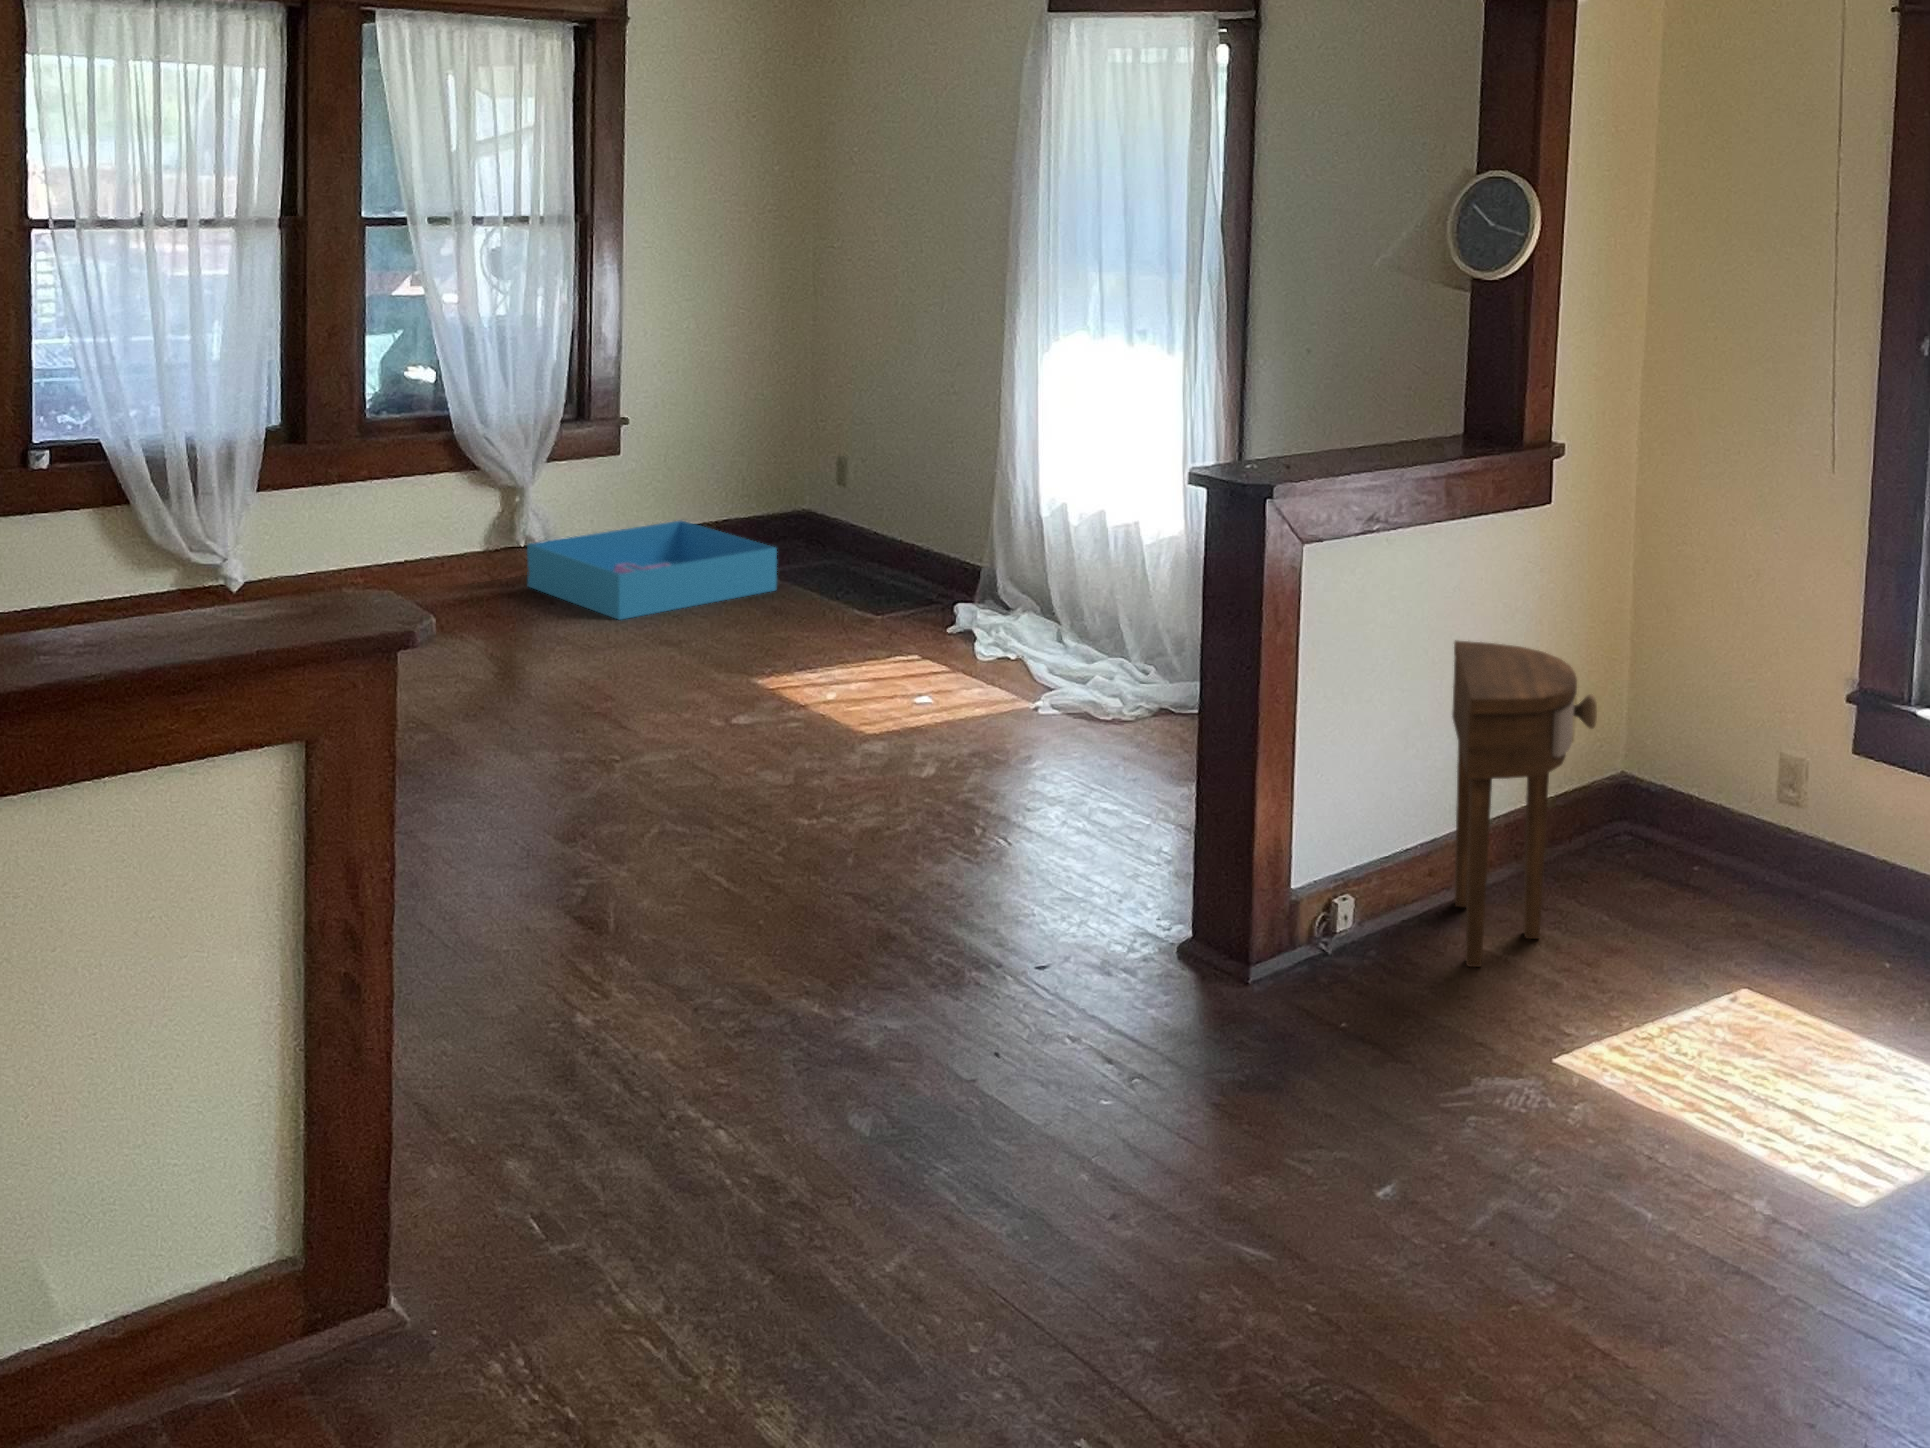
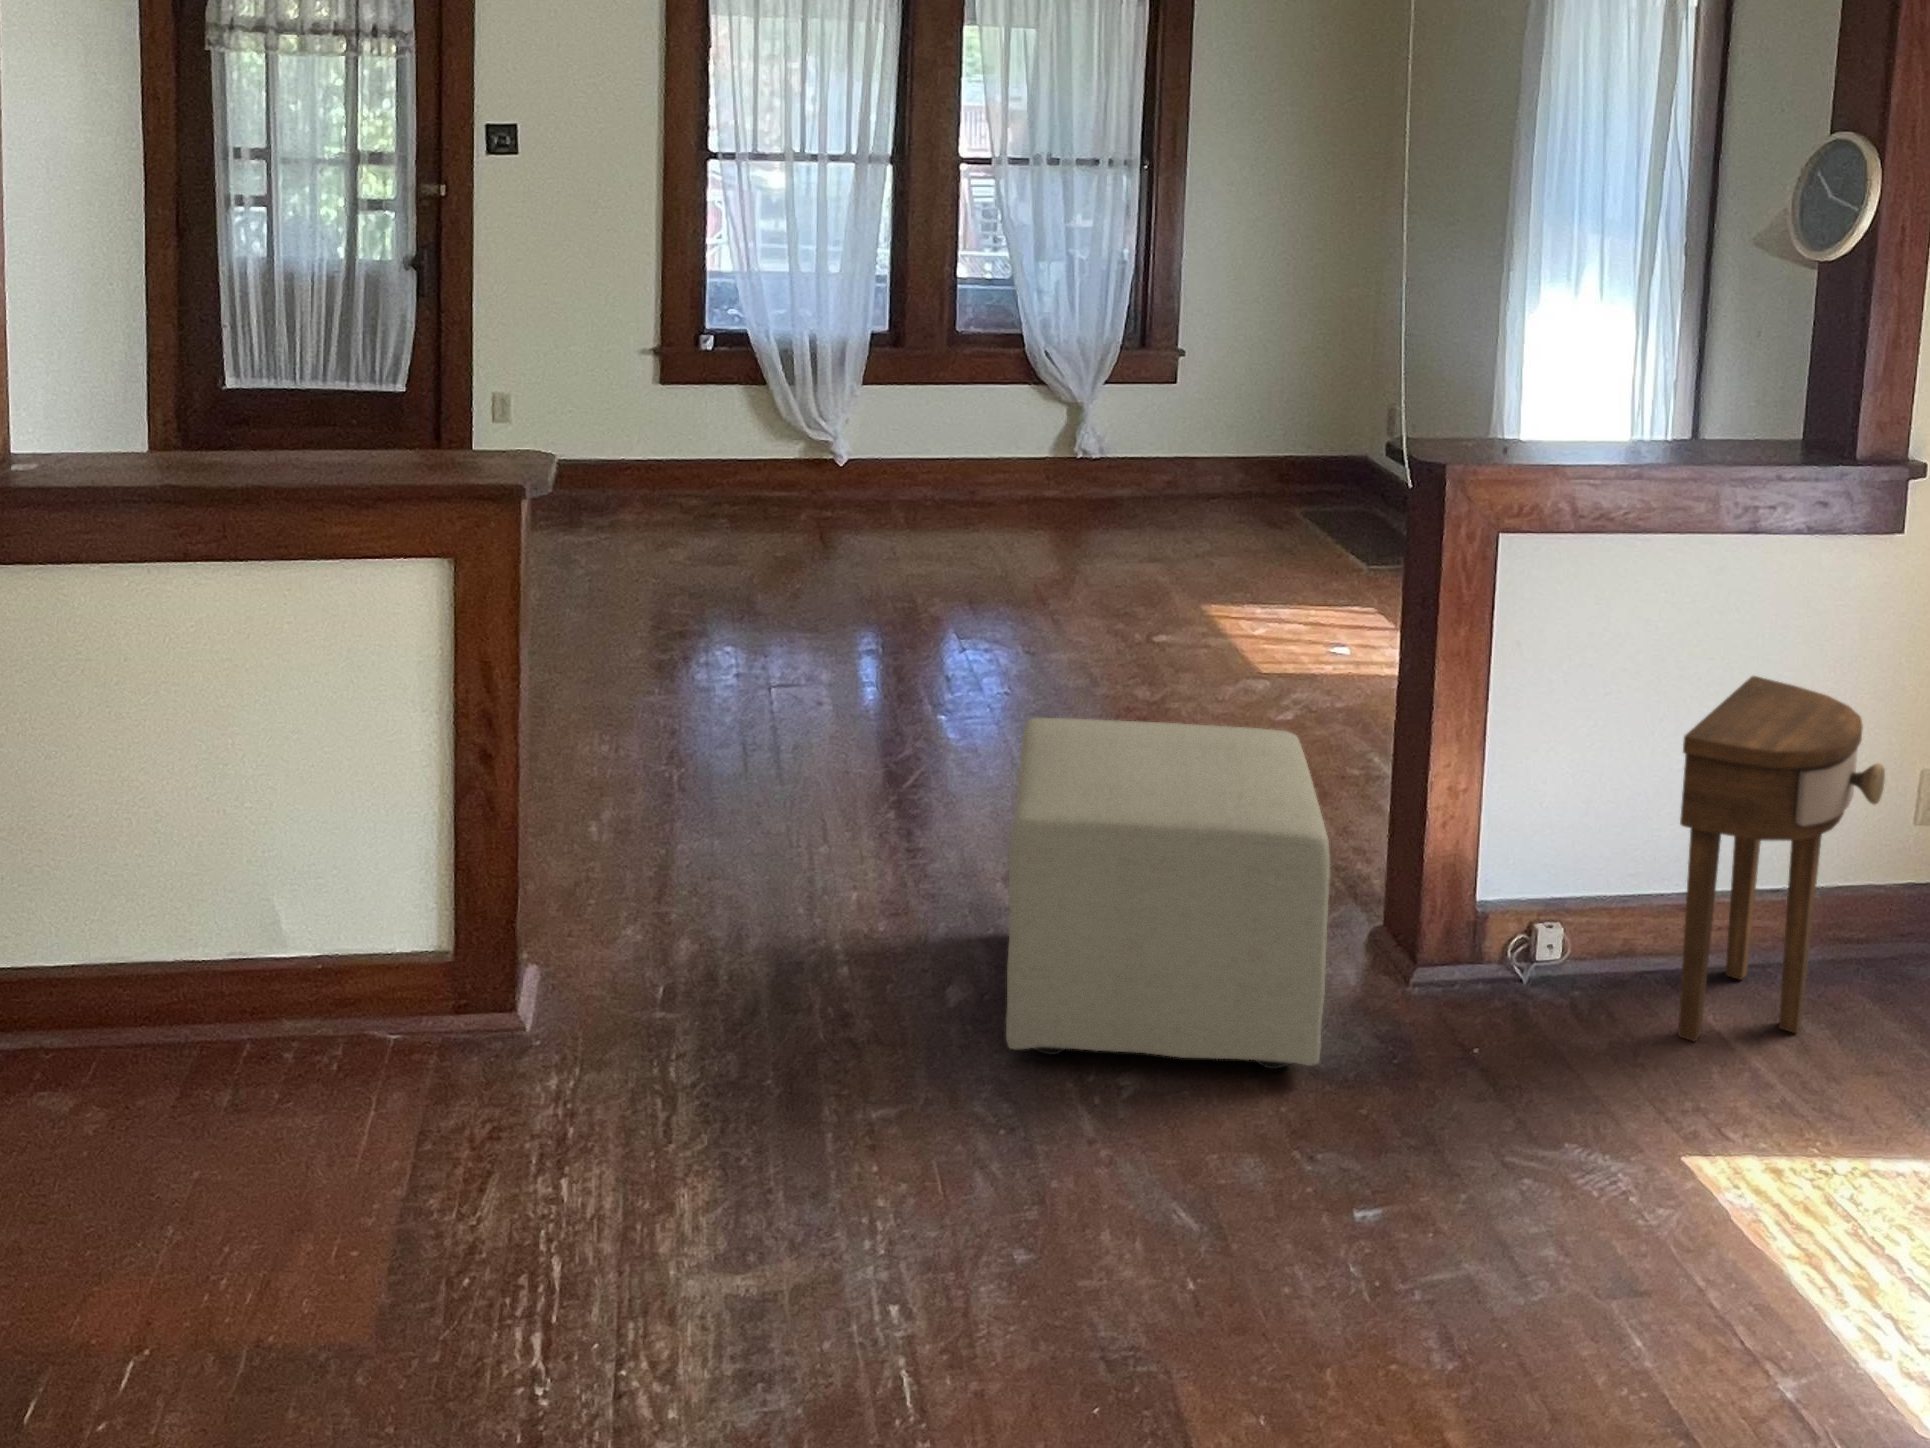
storage bin: present [527,521,777,620] -> none [1088,456,1301,539]
ottoman: none [859,767,1251,1152] -> present [1006,718,1330,1069]

